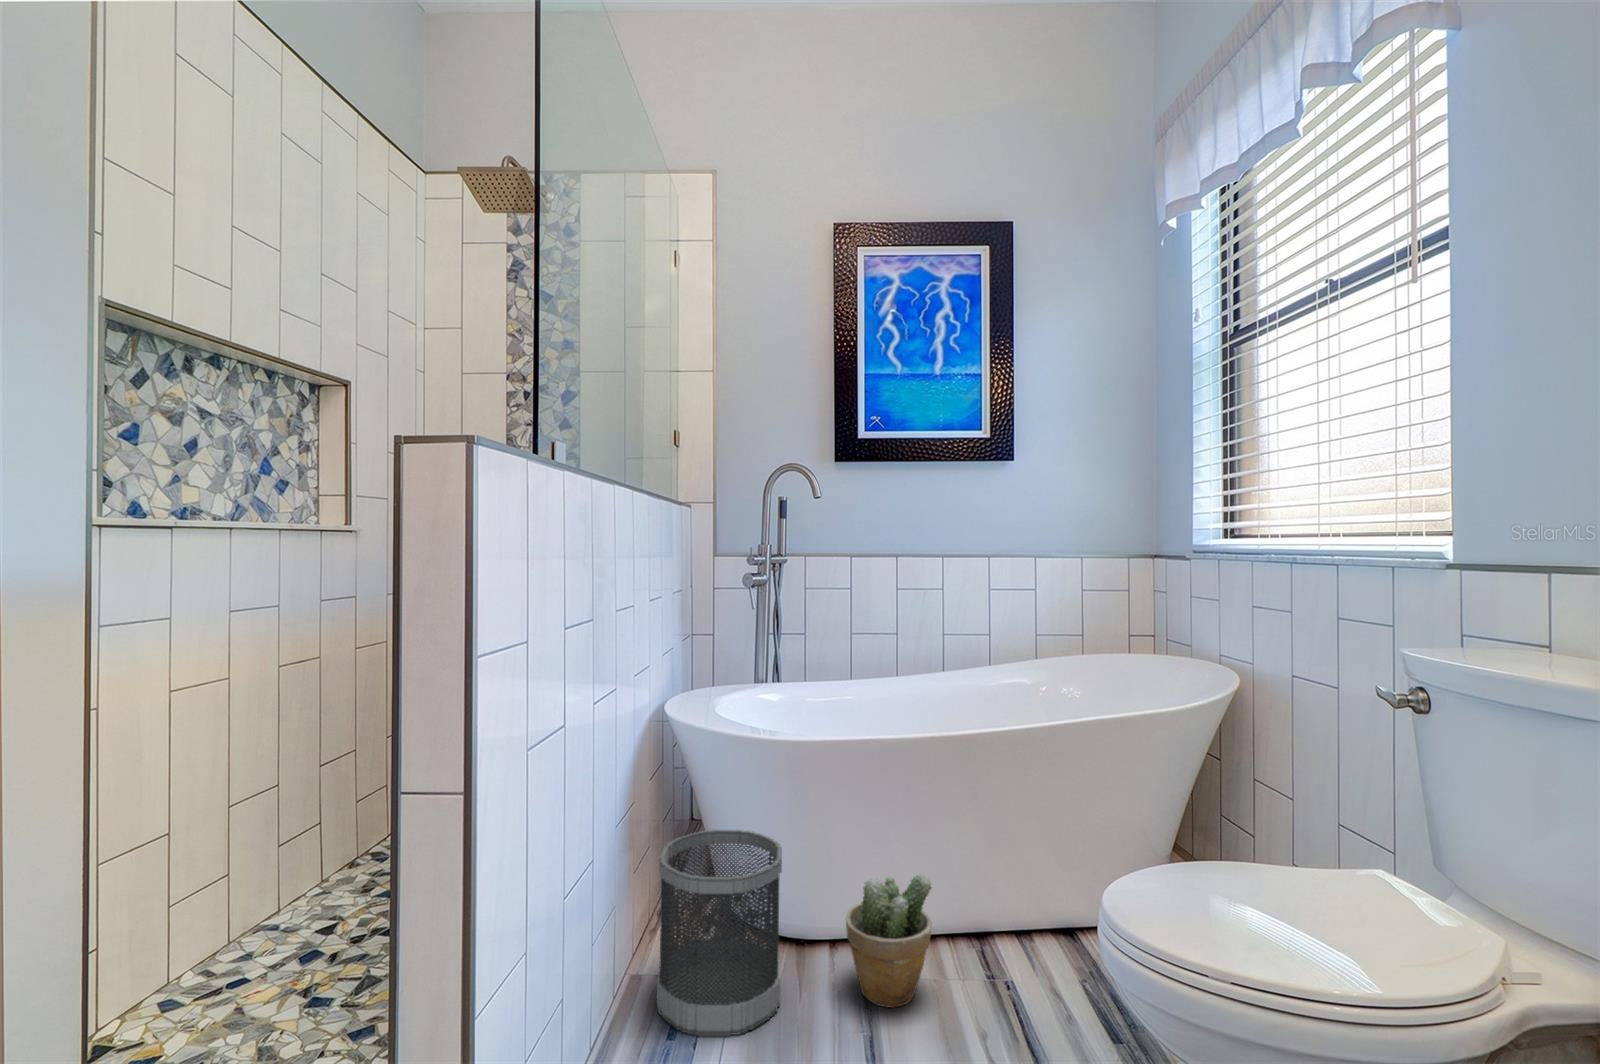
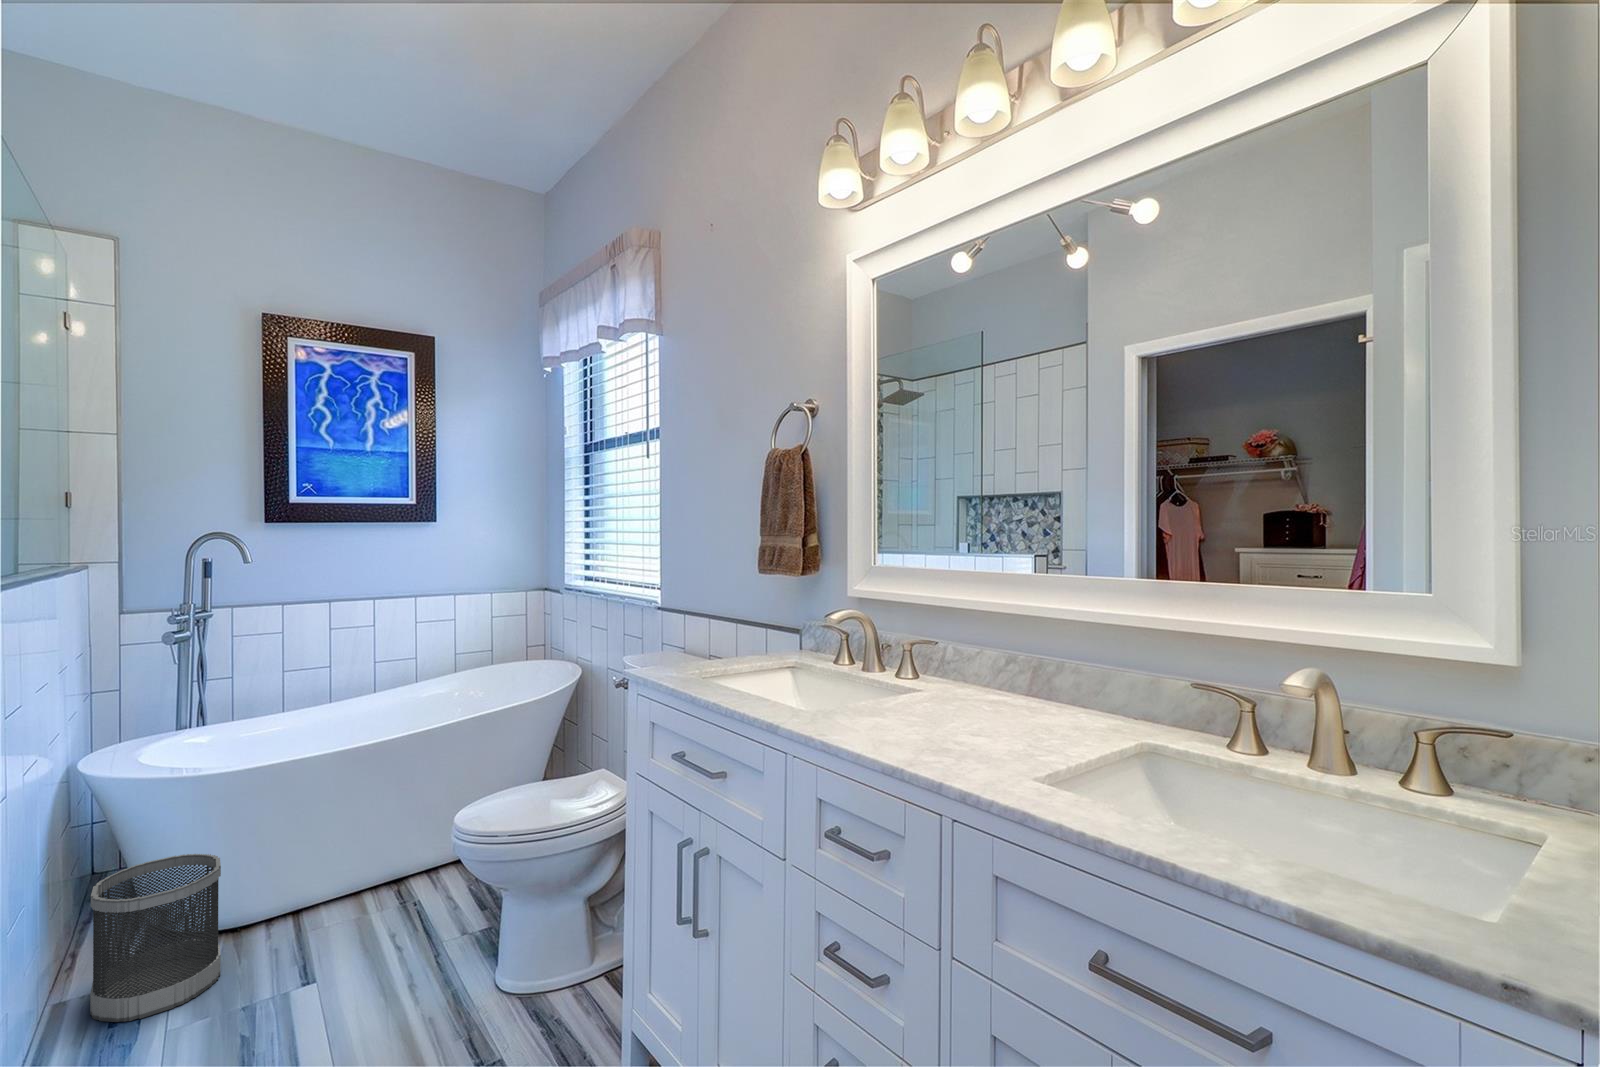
potted plant: present [846,875,932,1008] -> none [281,847,355,947]

